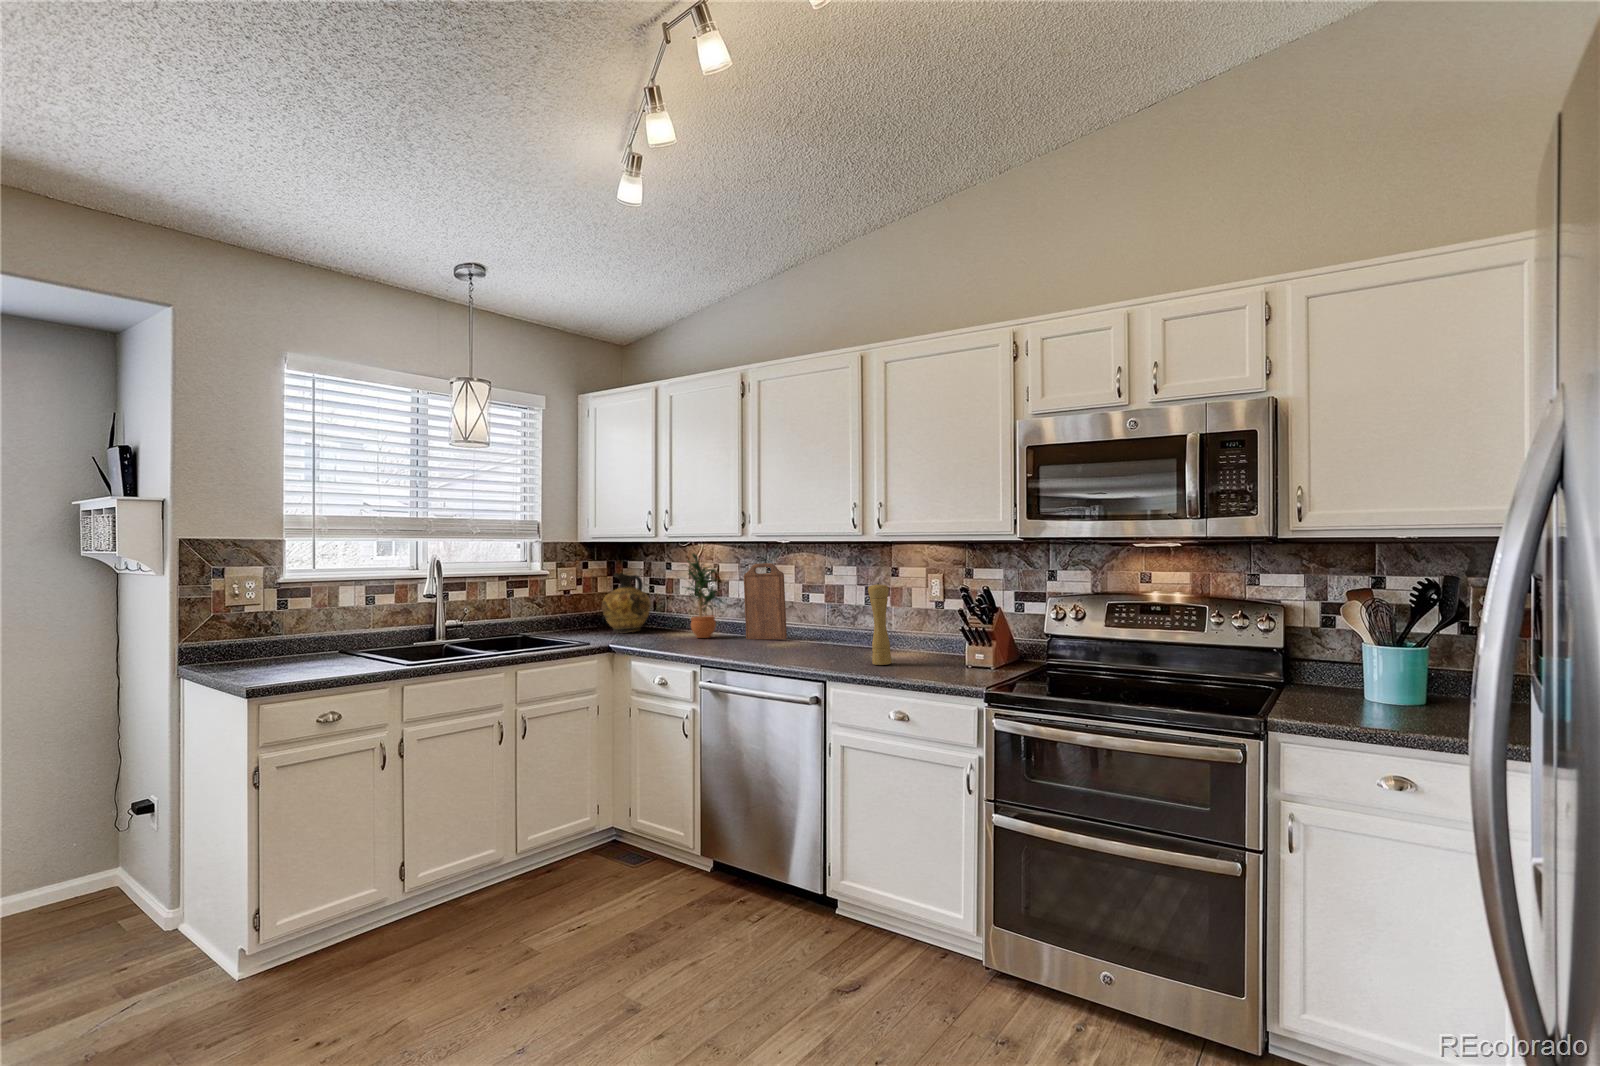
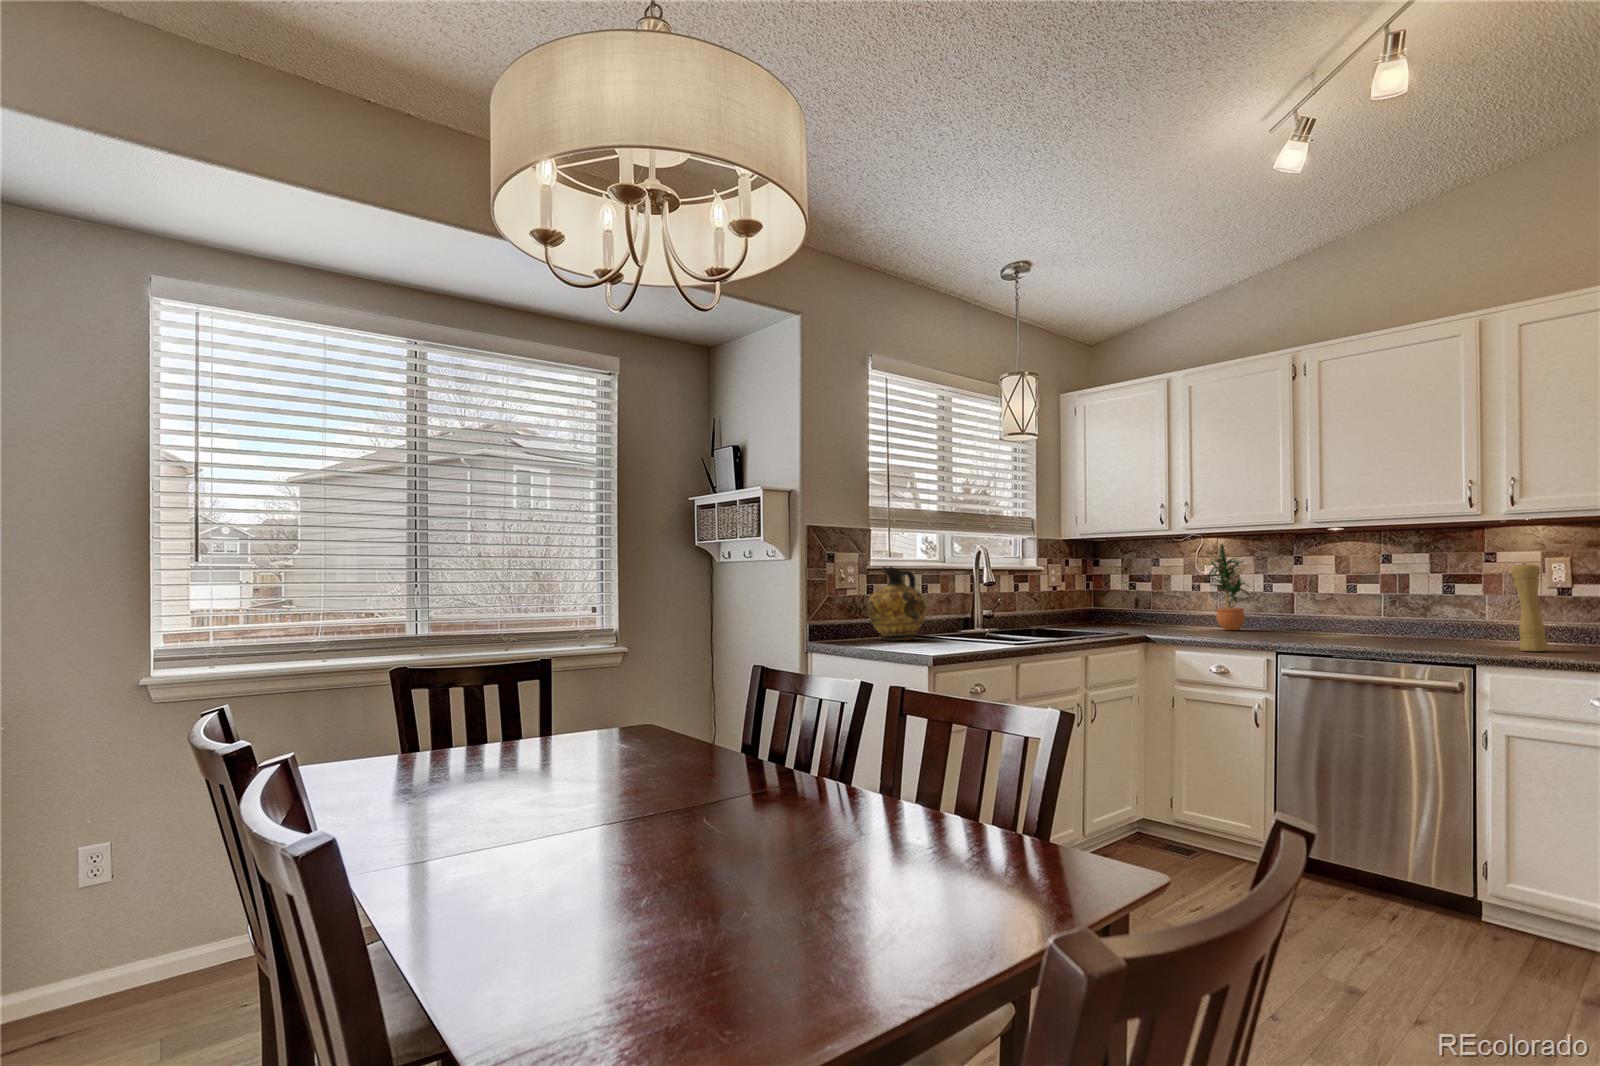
cutting board: present [744,563,787,640] -> none [1278,553,1338,632]
ceramic jug: present [602,573,651,633] -> present [867,567,927,640]

